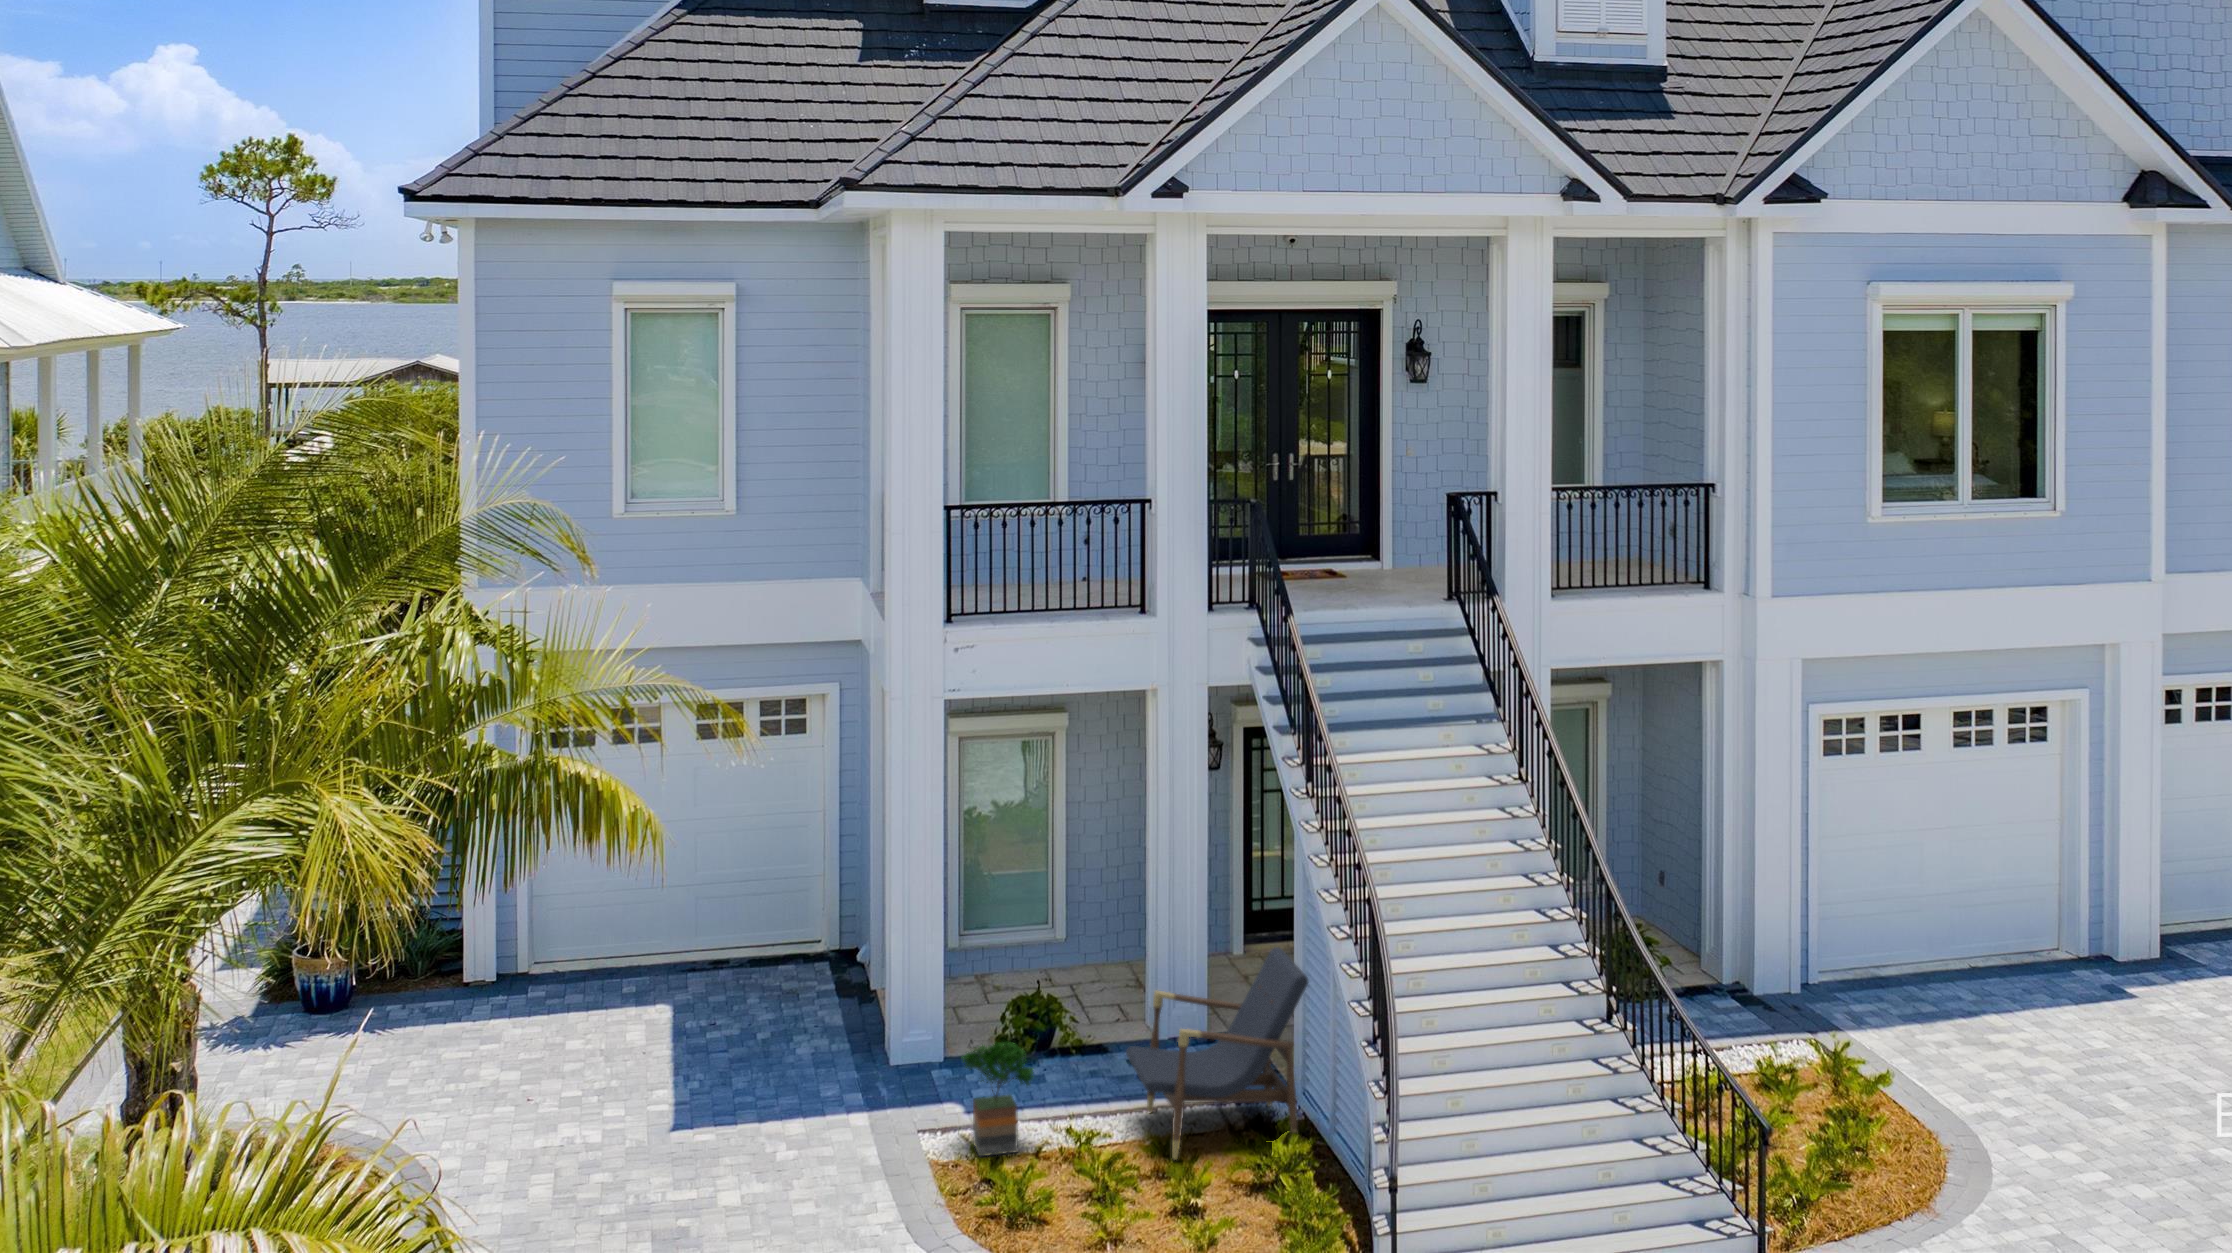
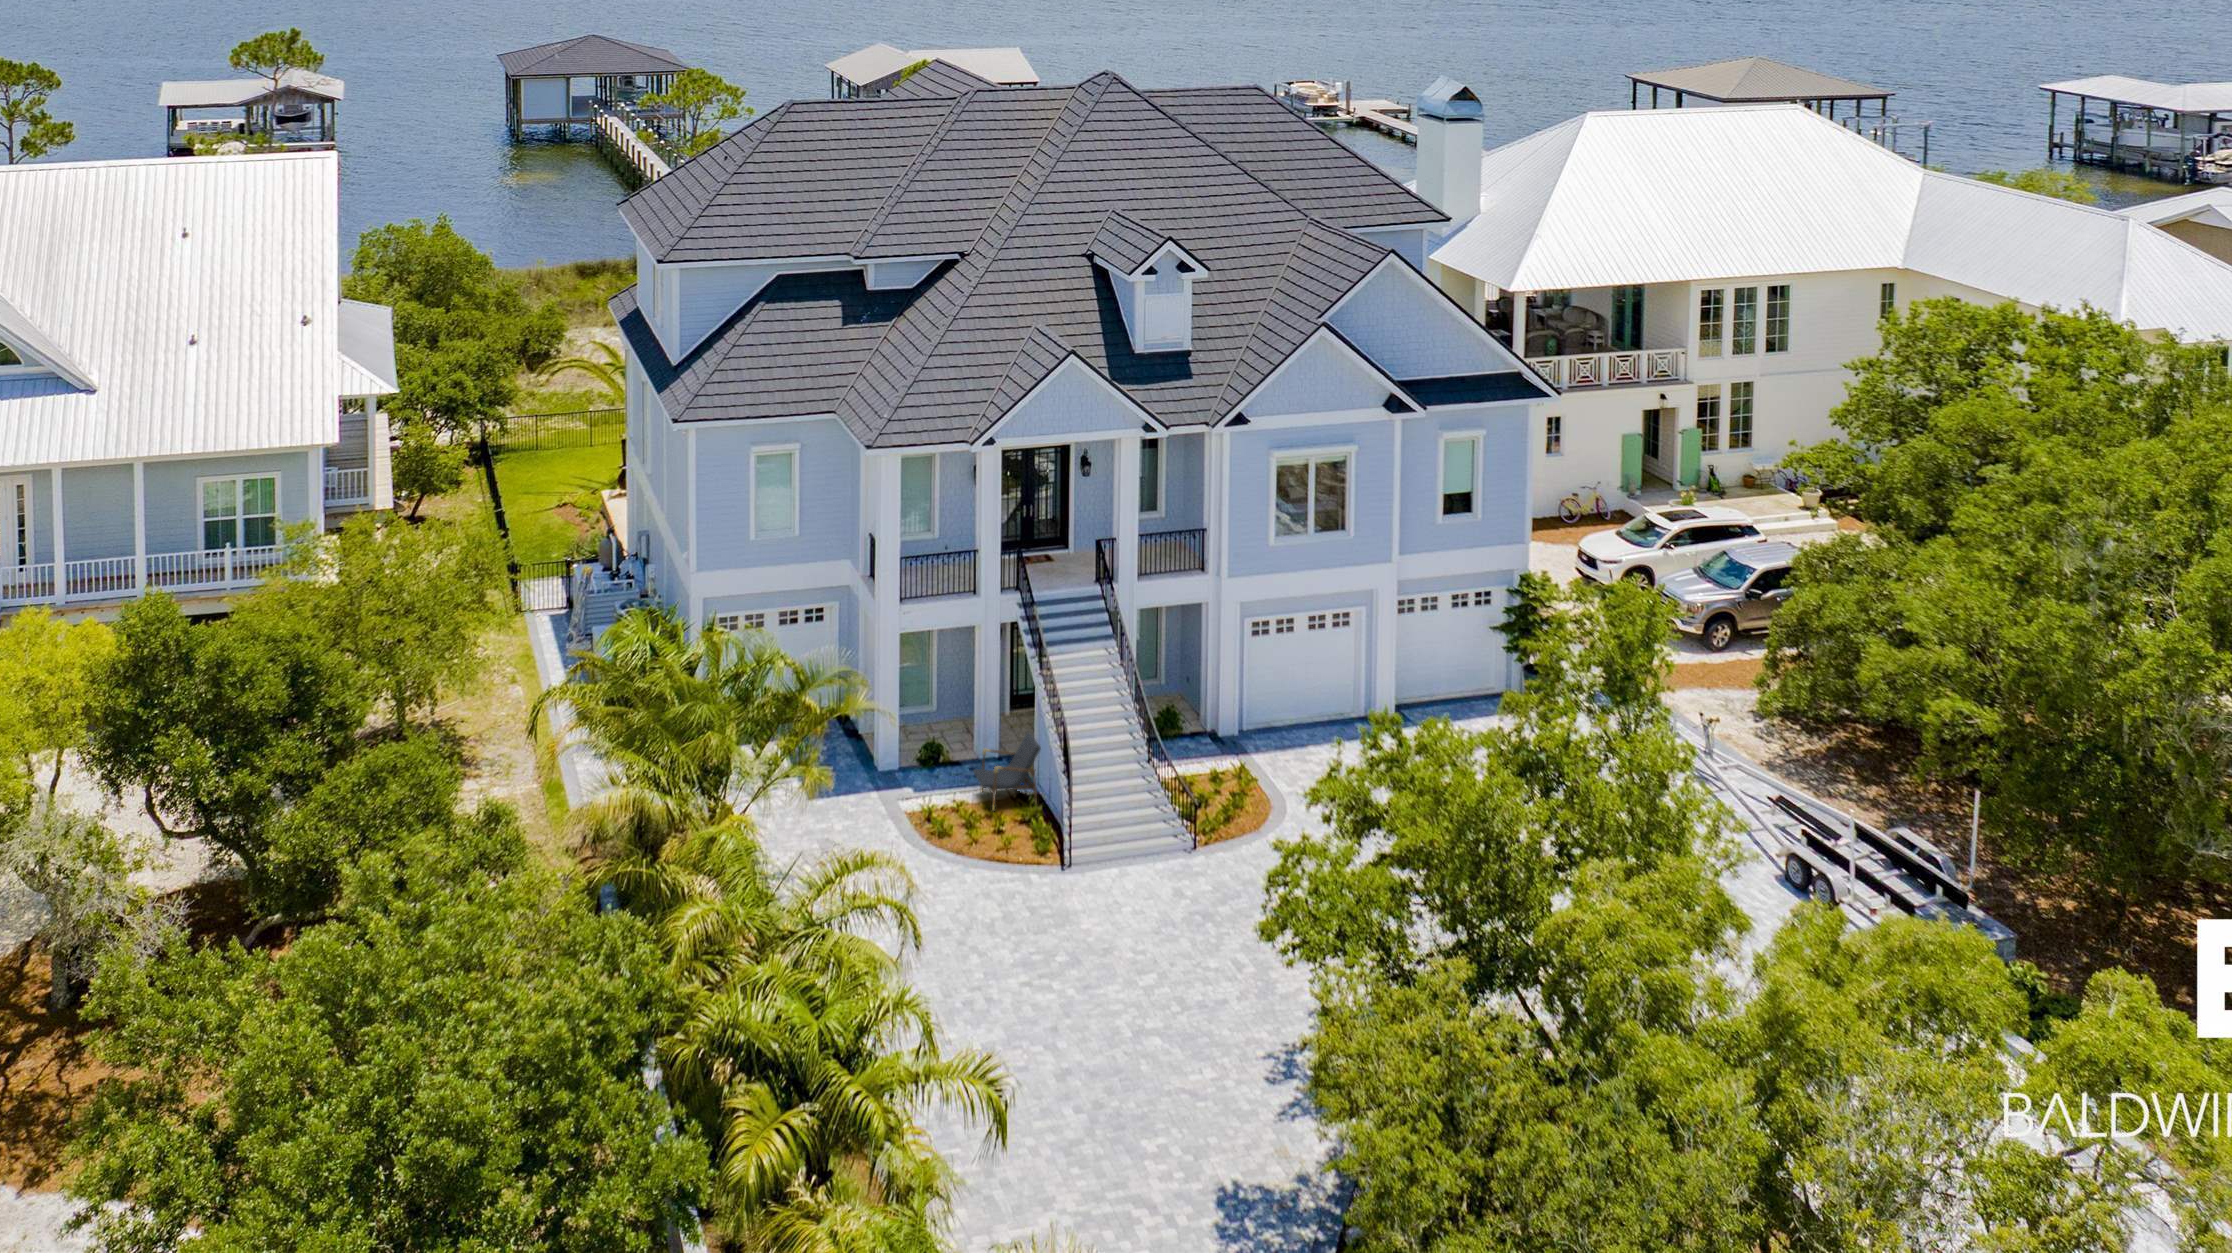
potted tree: present [963,1042,1033,1156] -> none [914,769,942,811]

